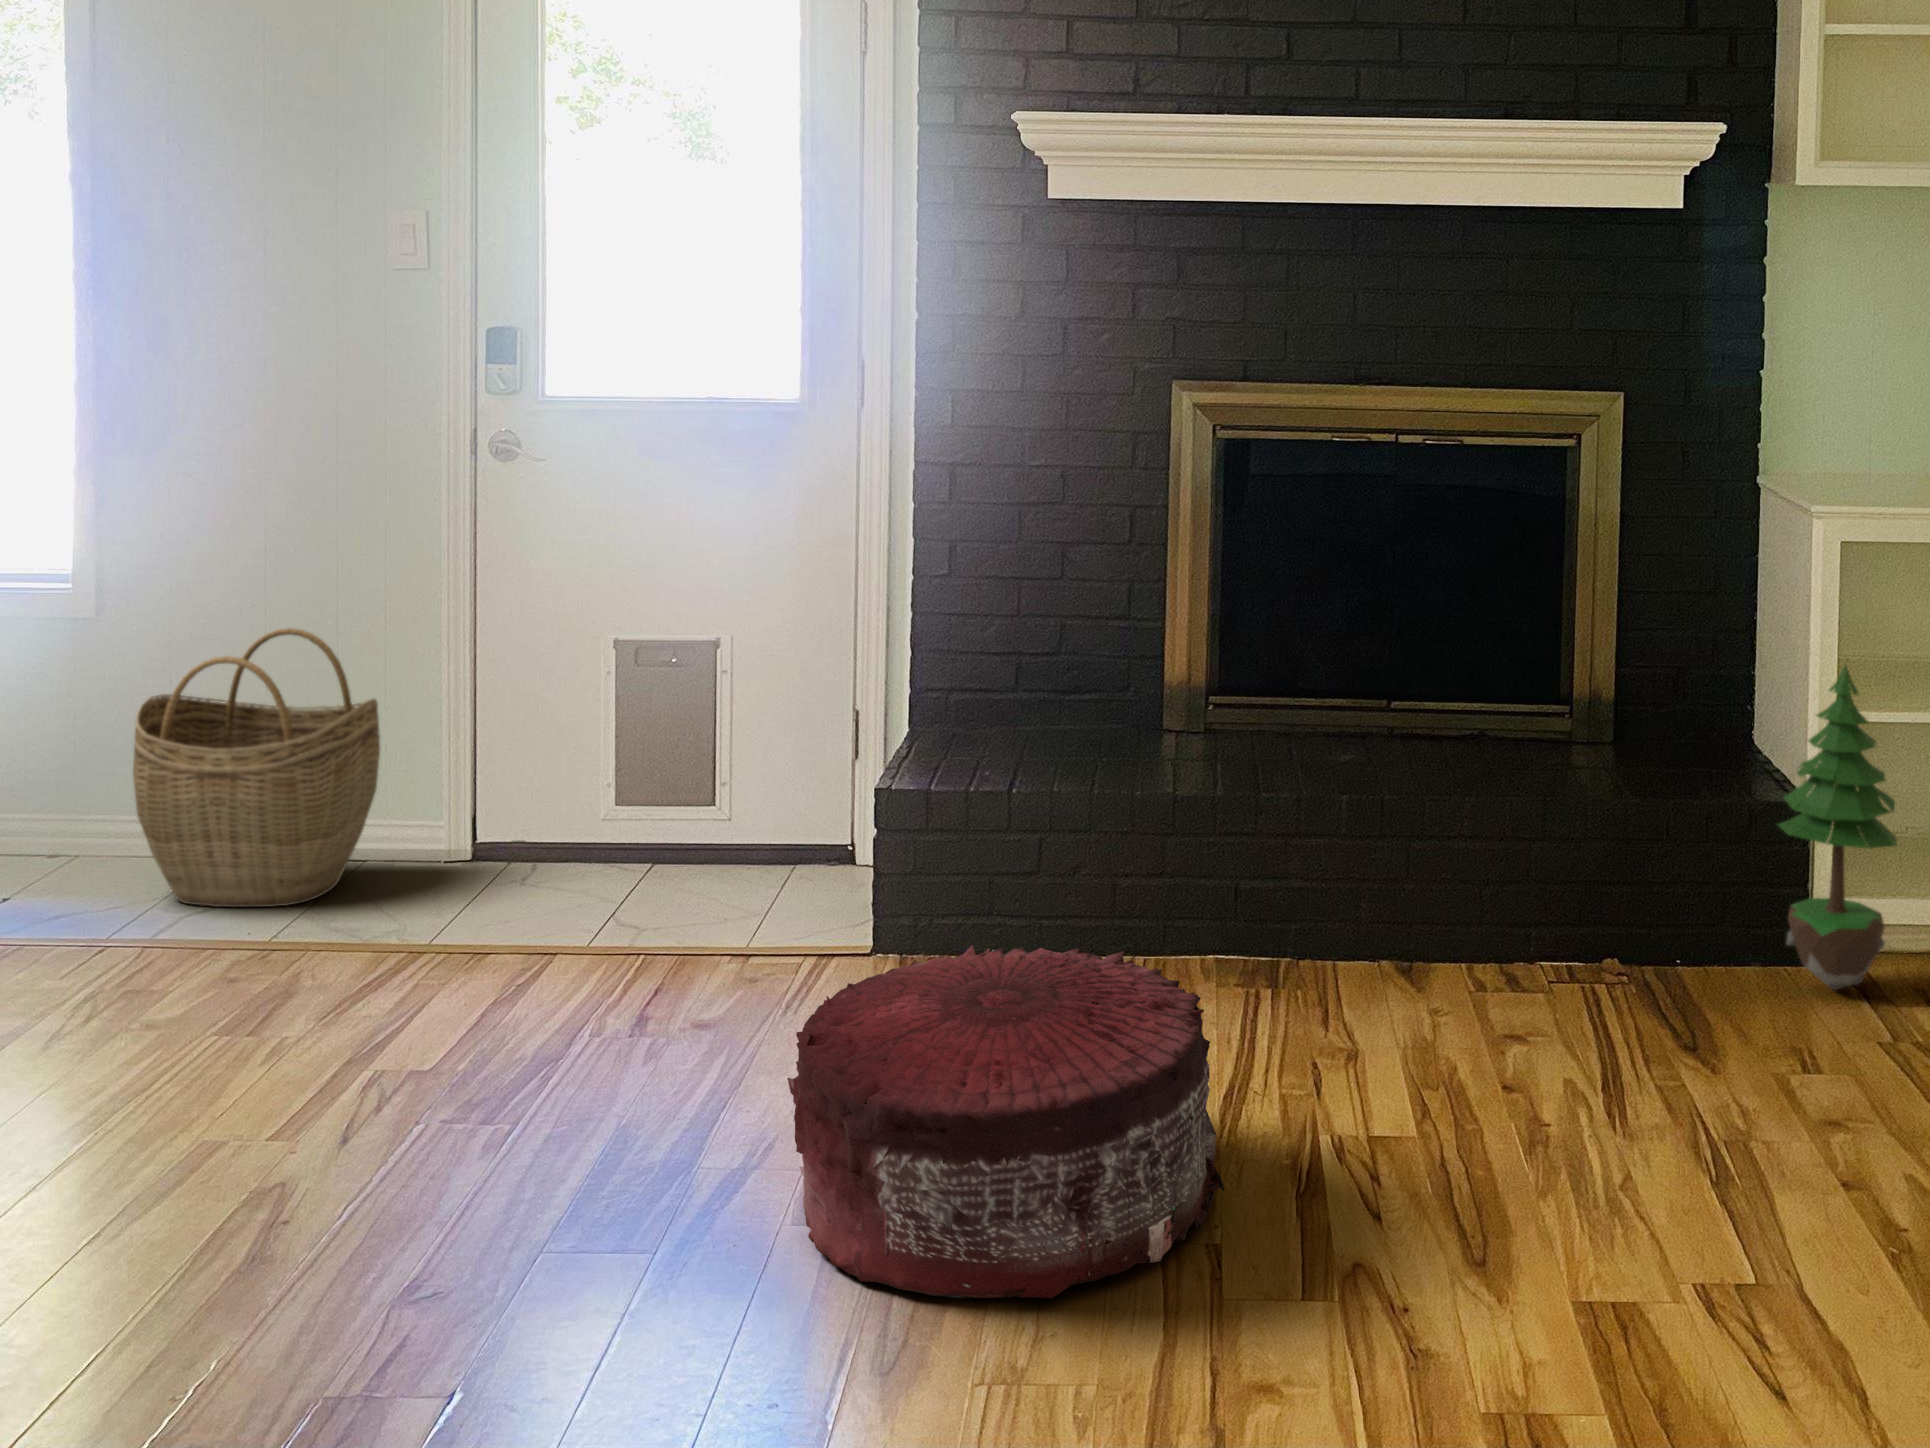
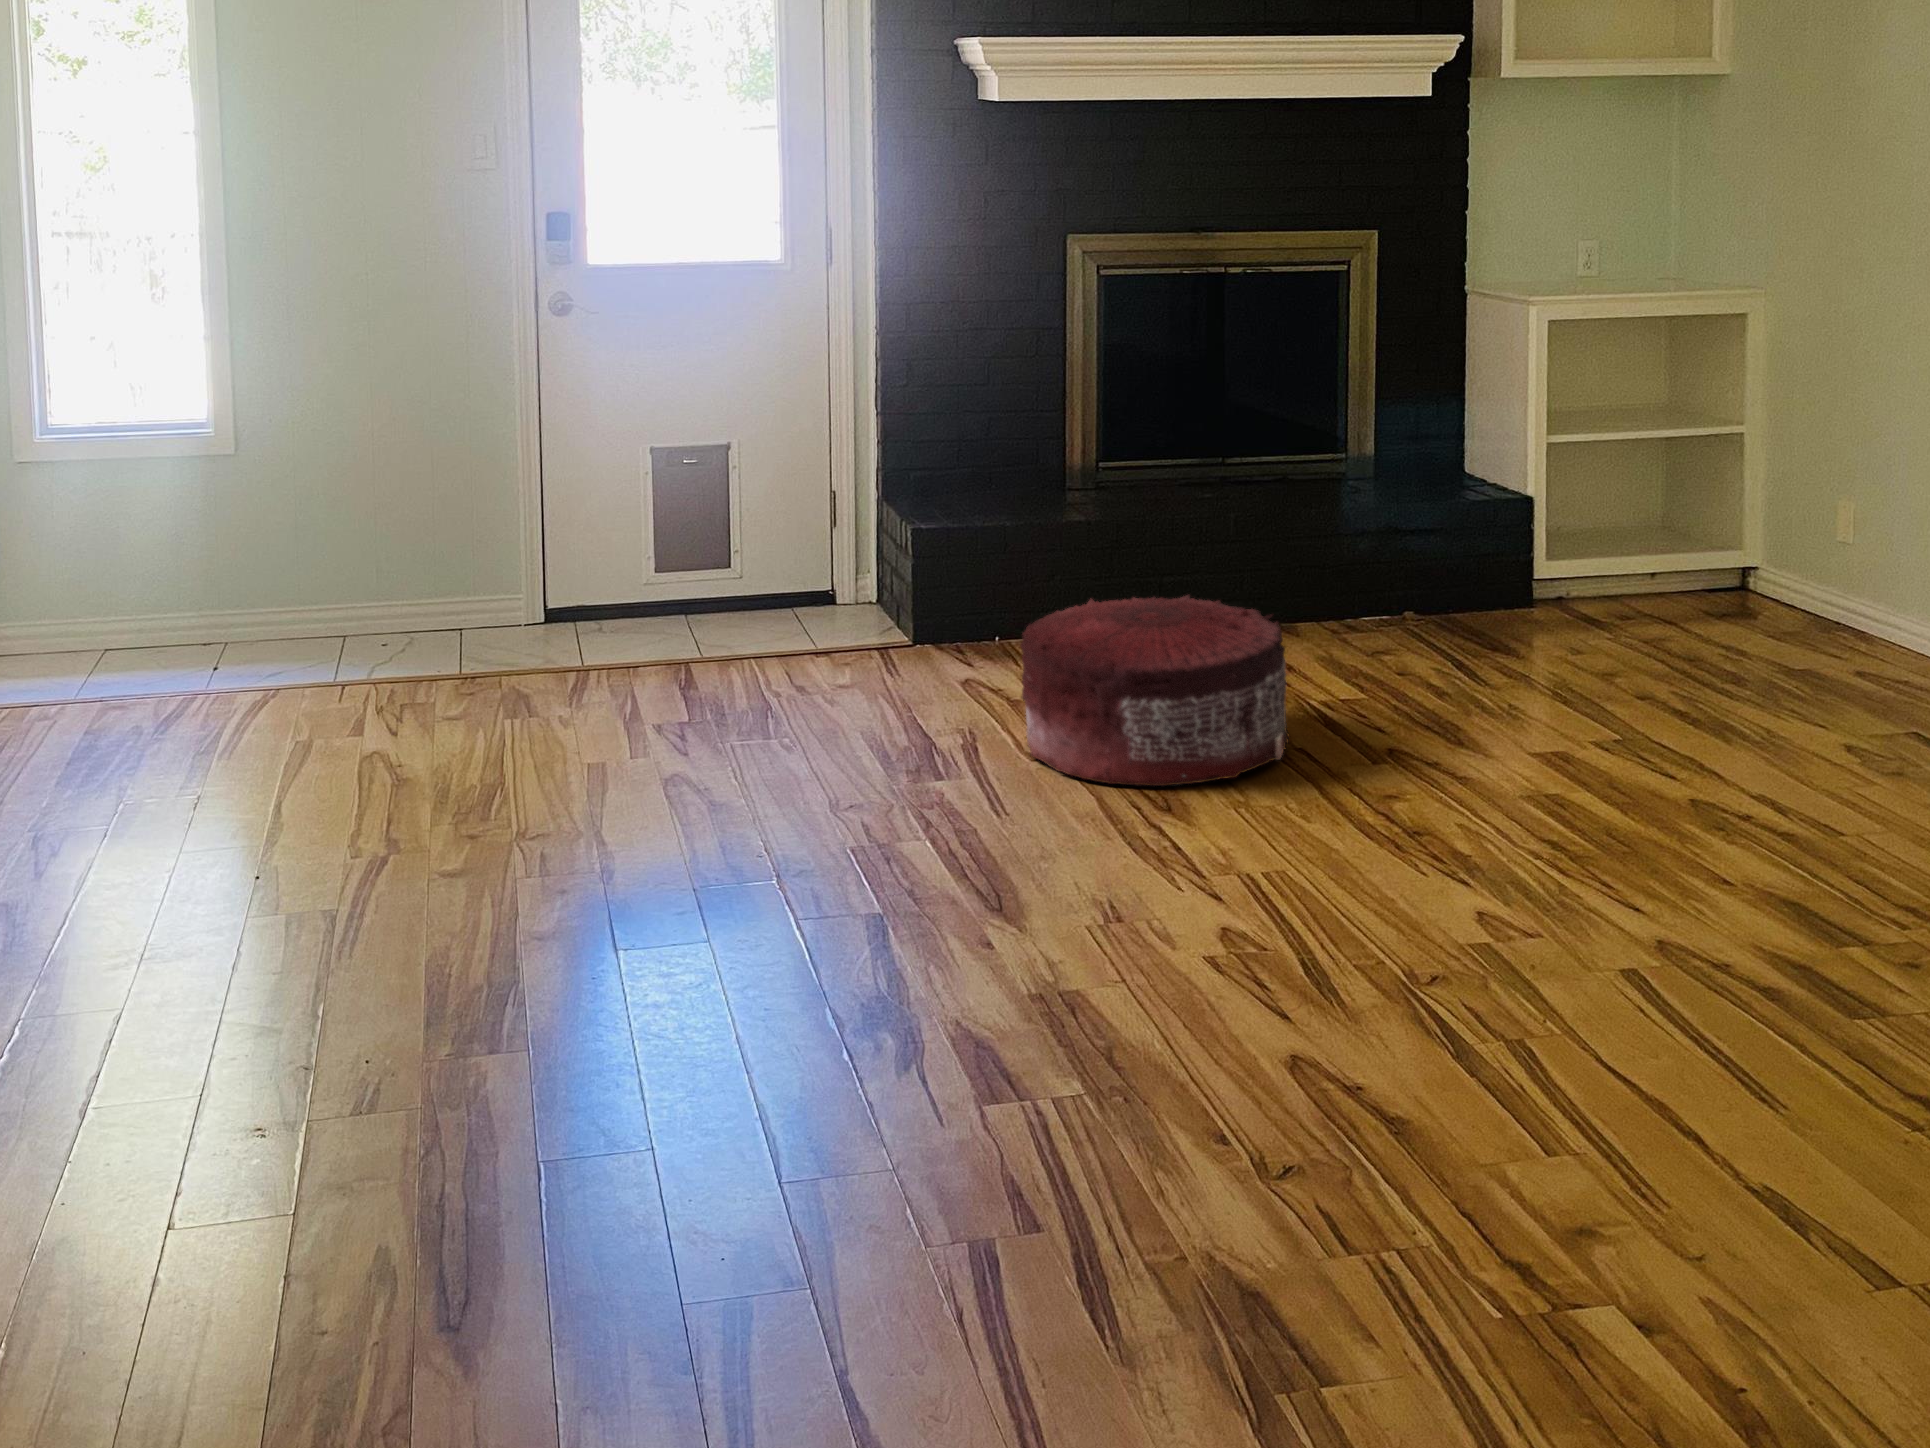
woven basket: present [133,628,380,907] -> none [313,452,492,662]
potted tree: present [1778,665,1897,990] -> none [1524,398,1606,617]

